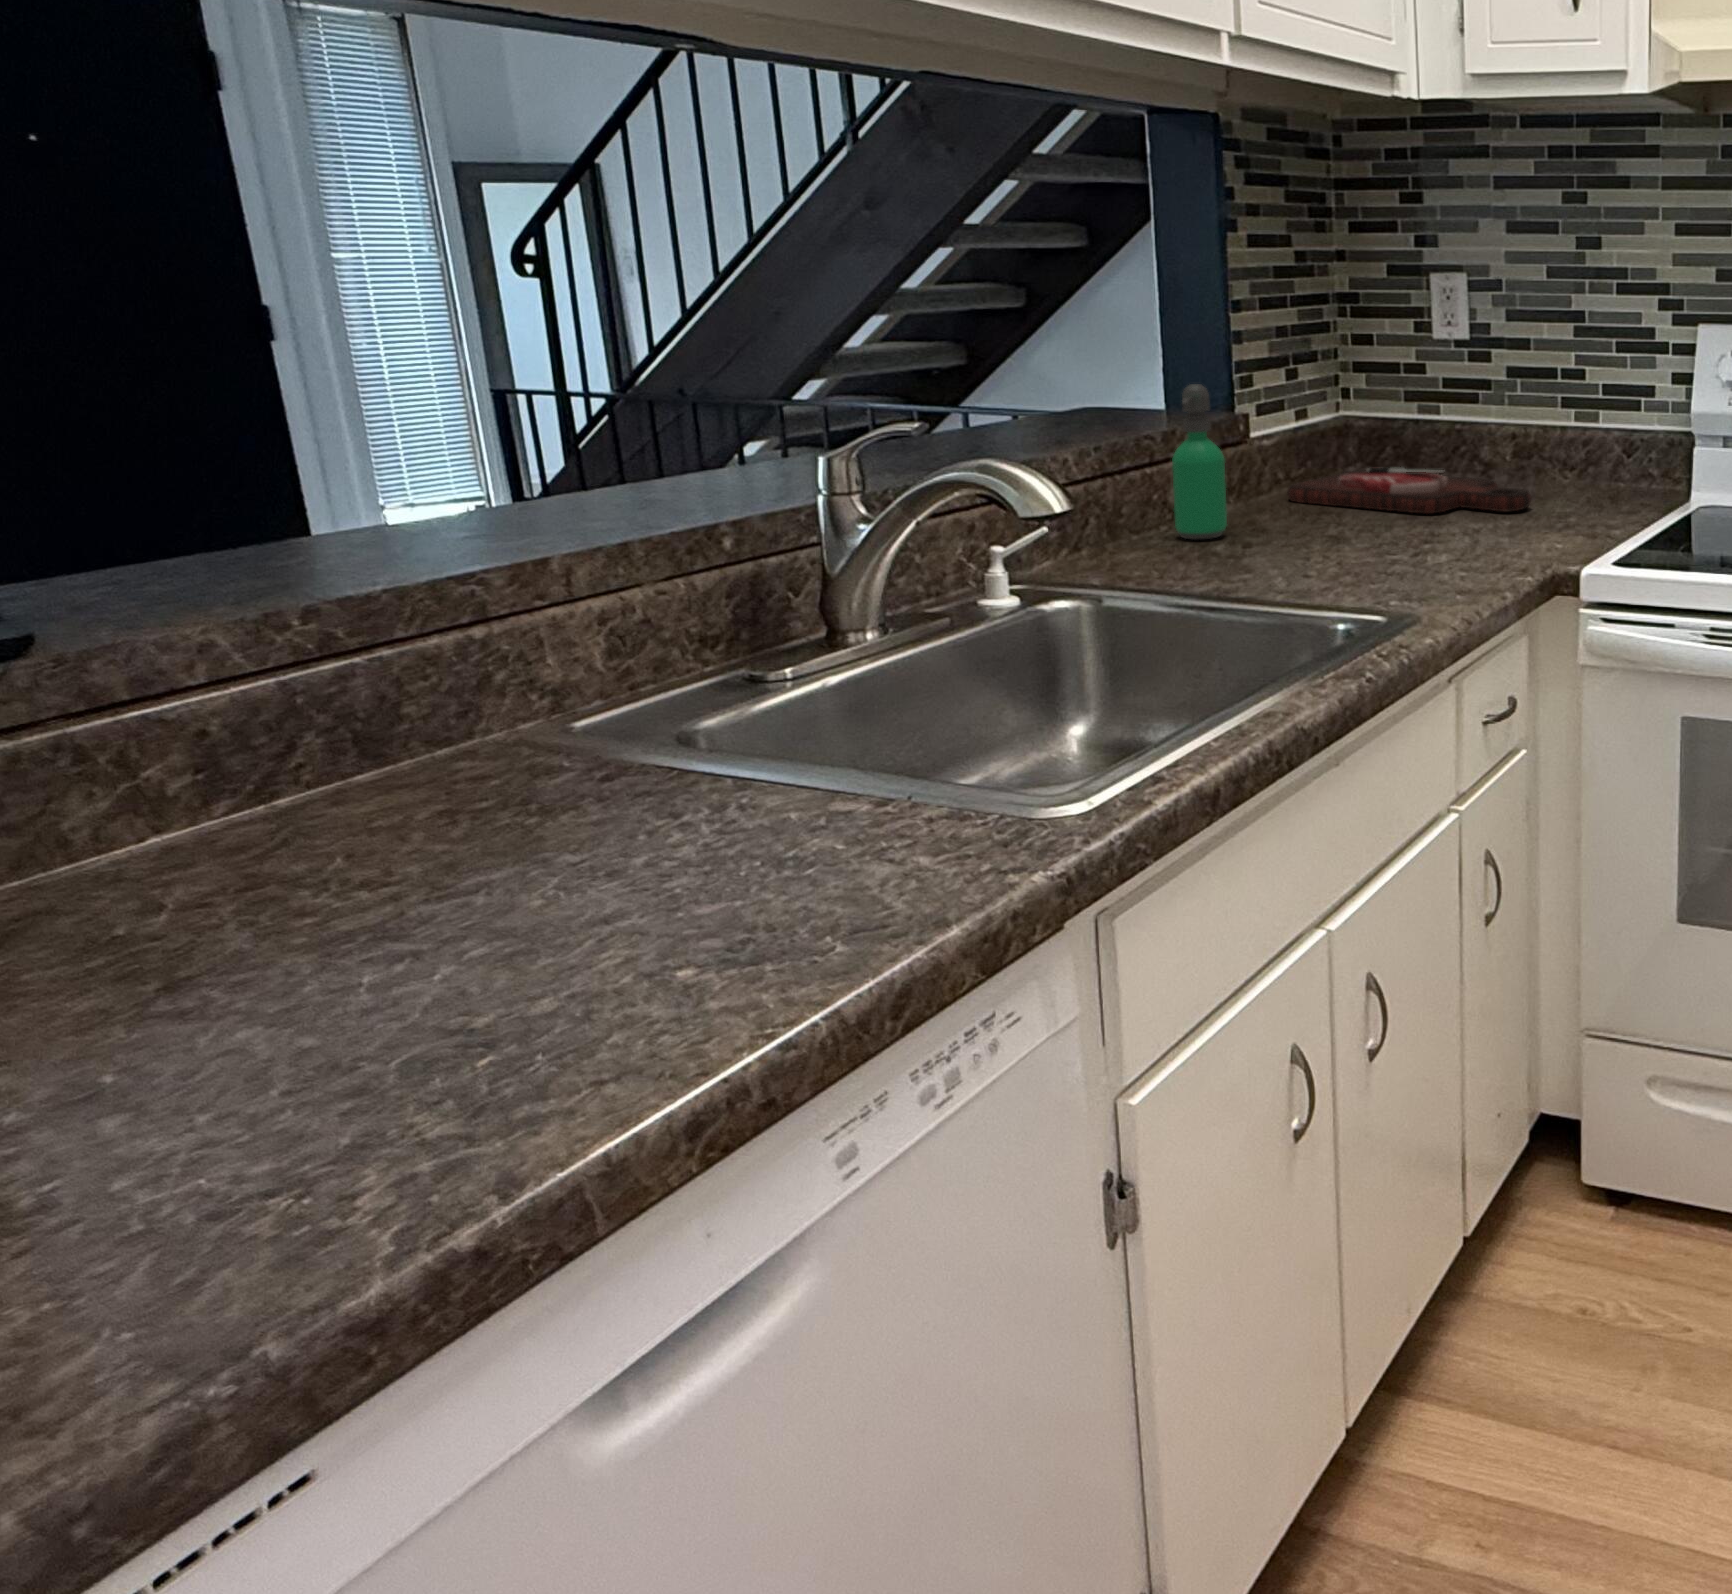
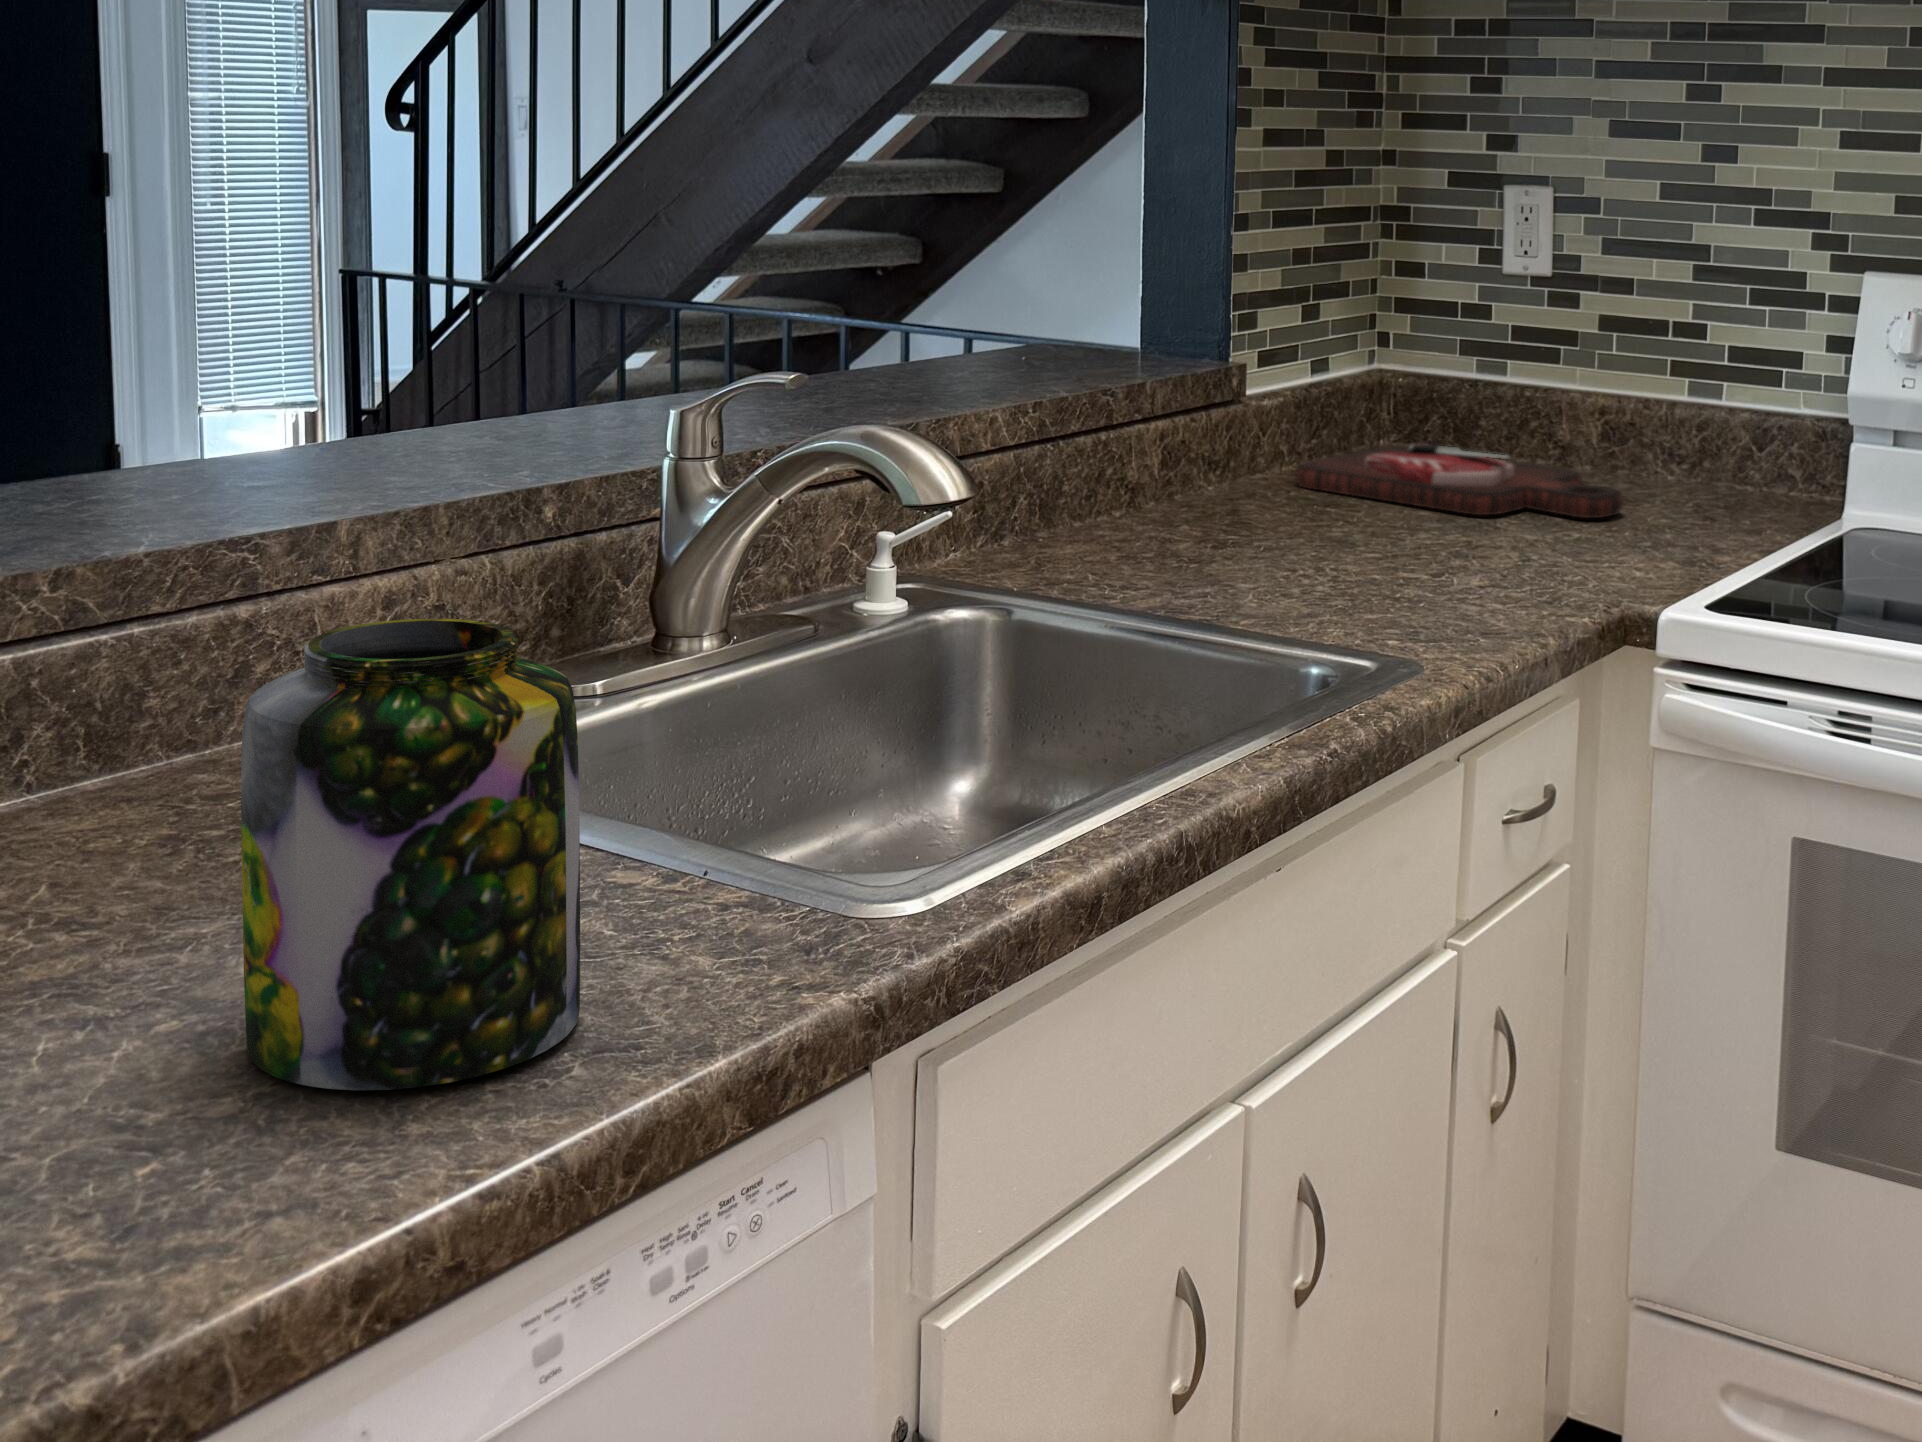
soap dispenser: present [1172,384,1227,539] -> none [1126,326,1201,537]
jar: none [552,598,837,967] -> present [241,619,580,1090]

